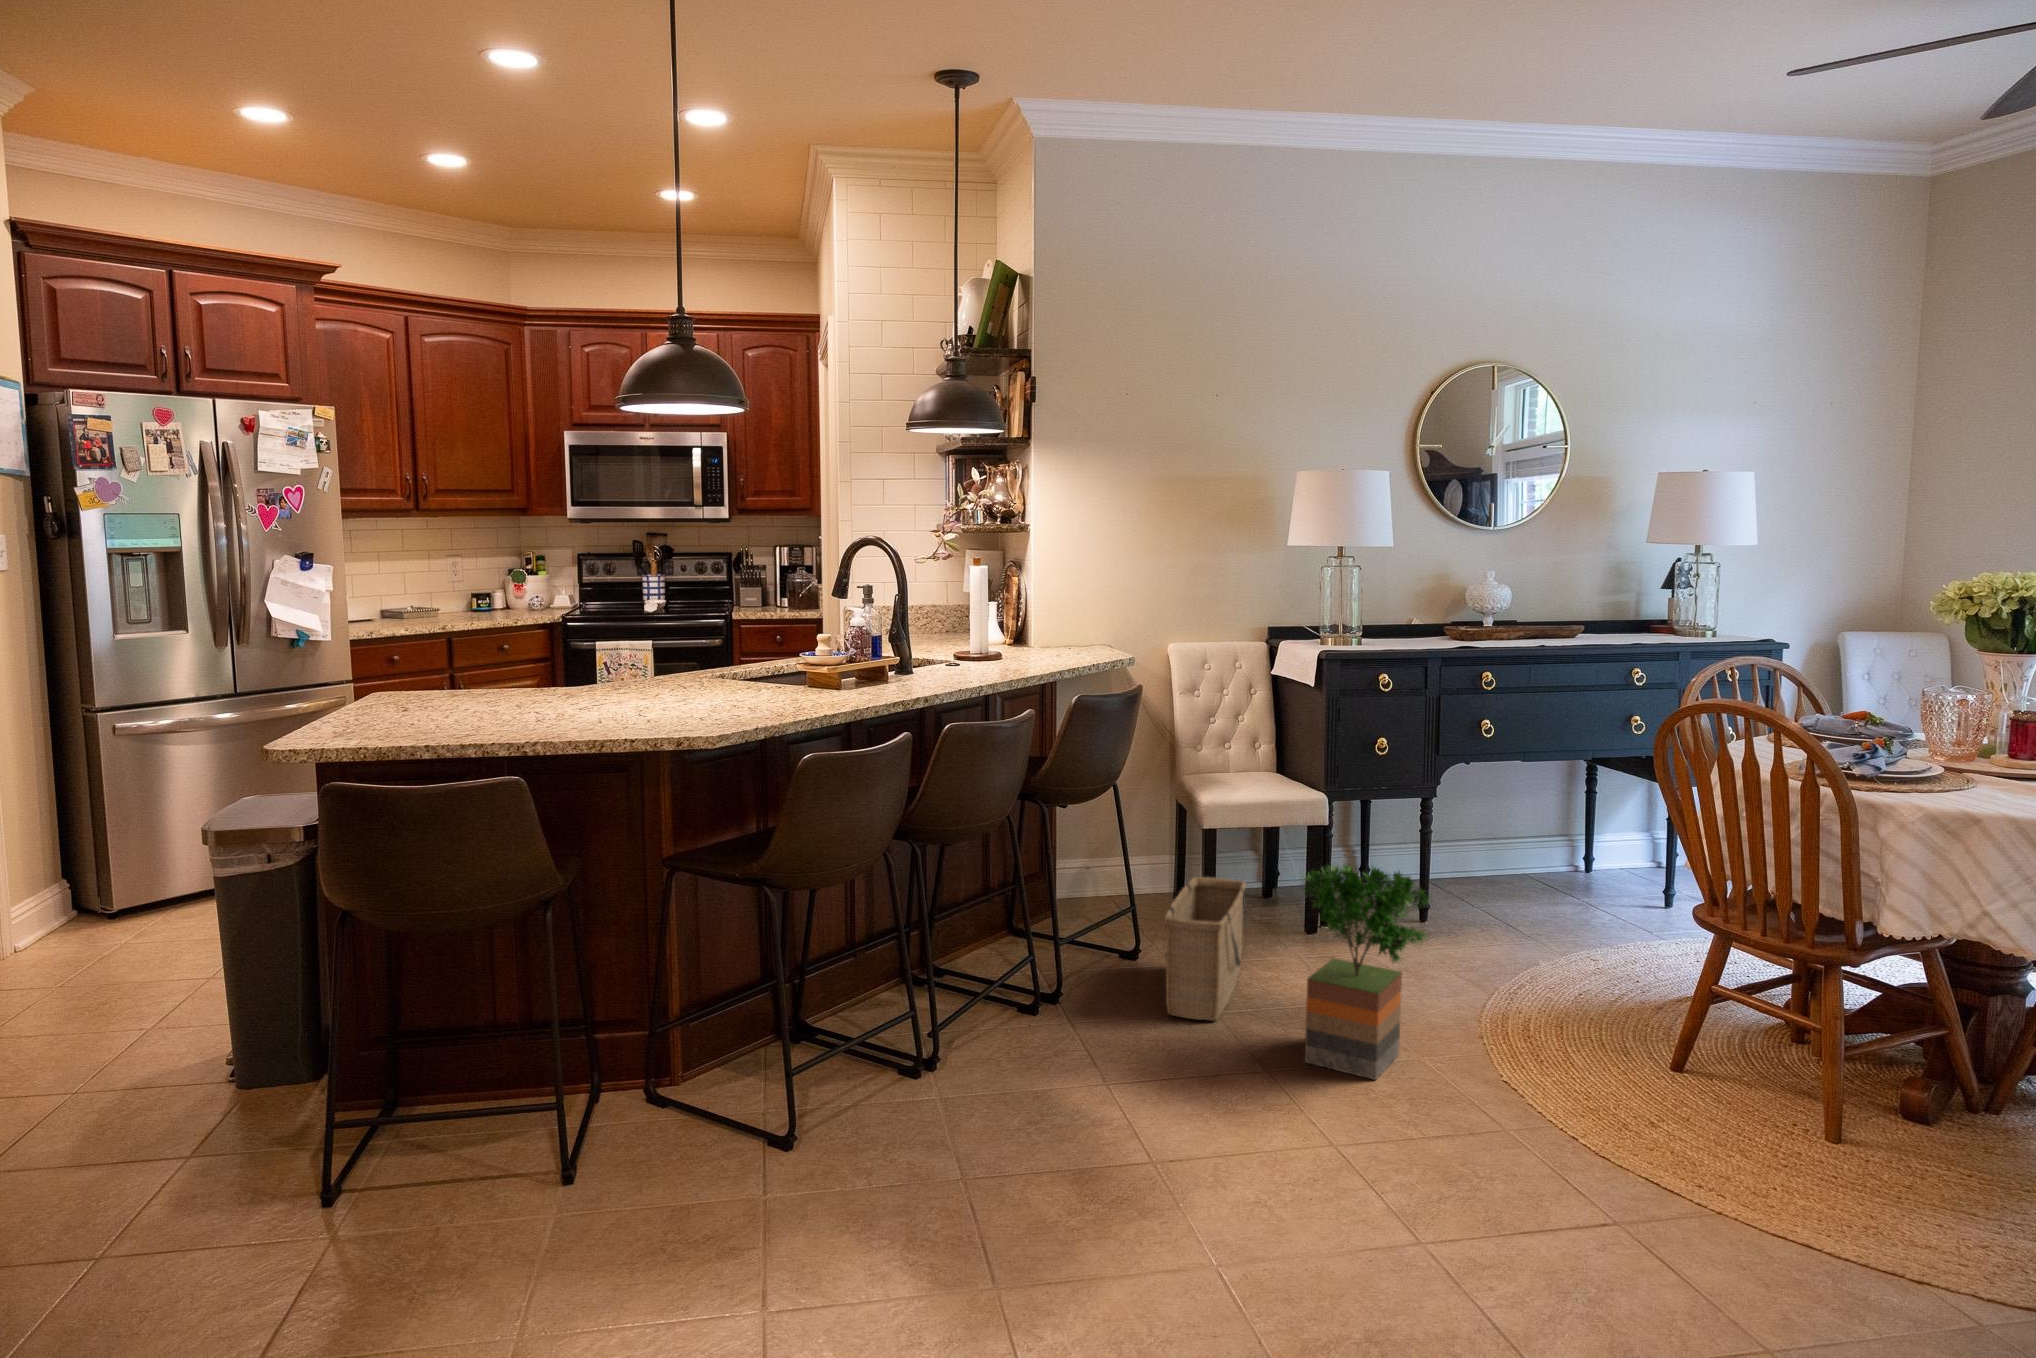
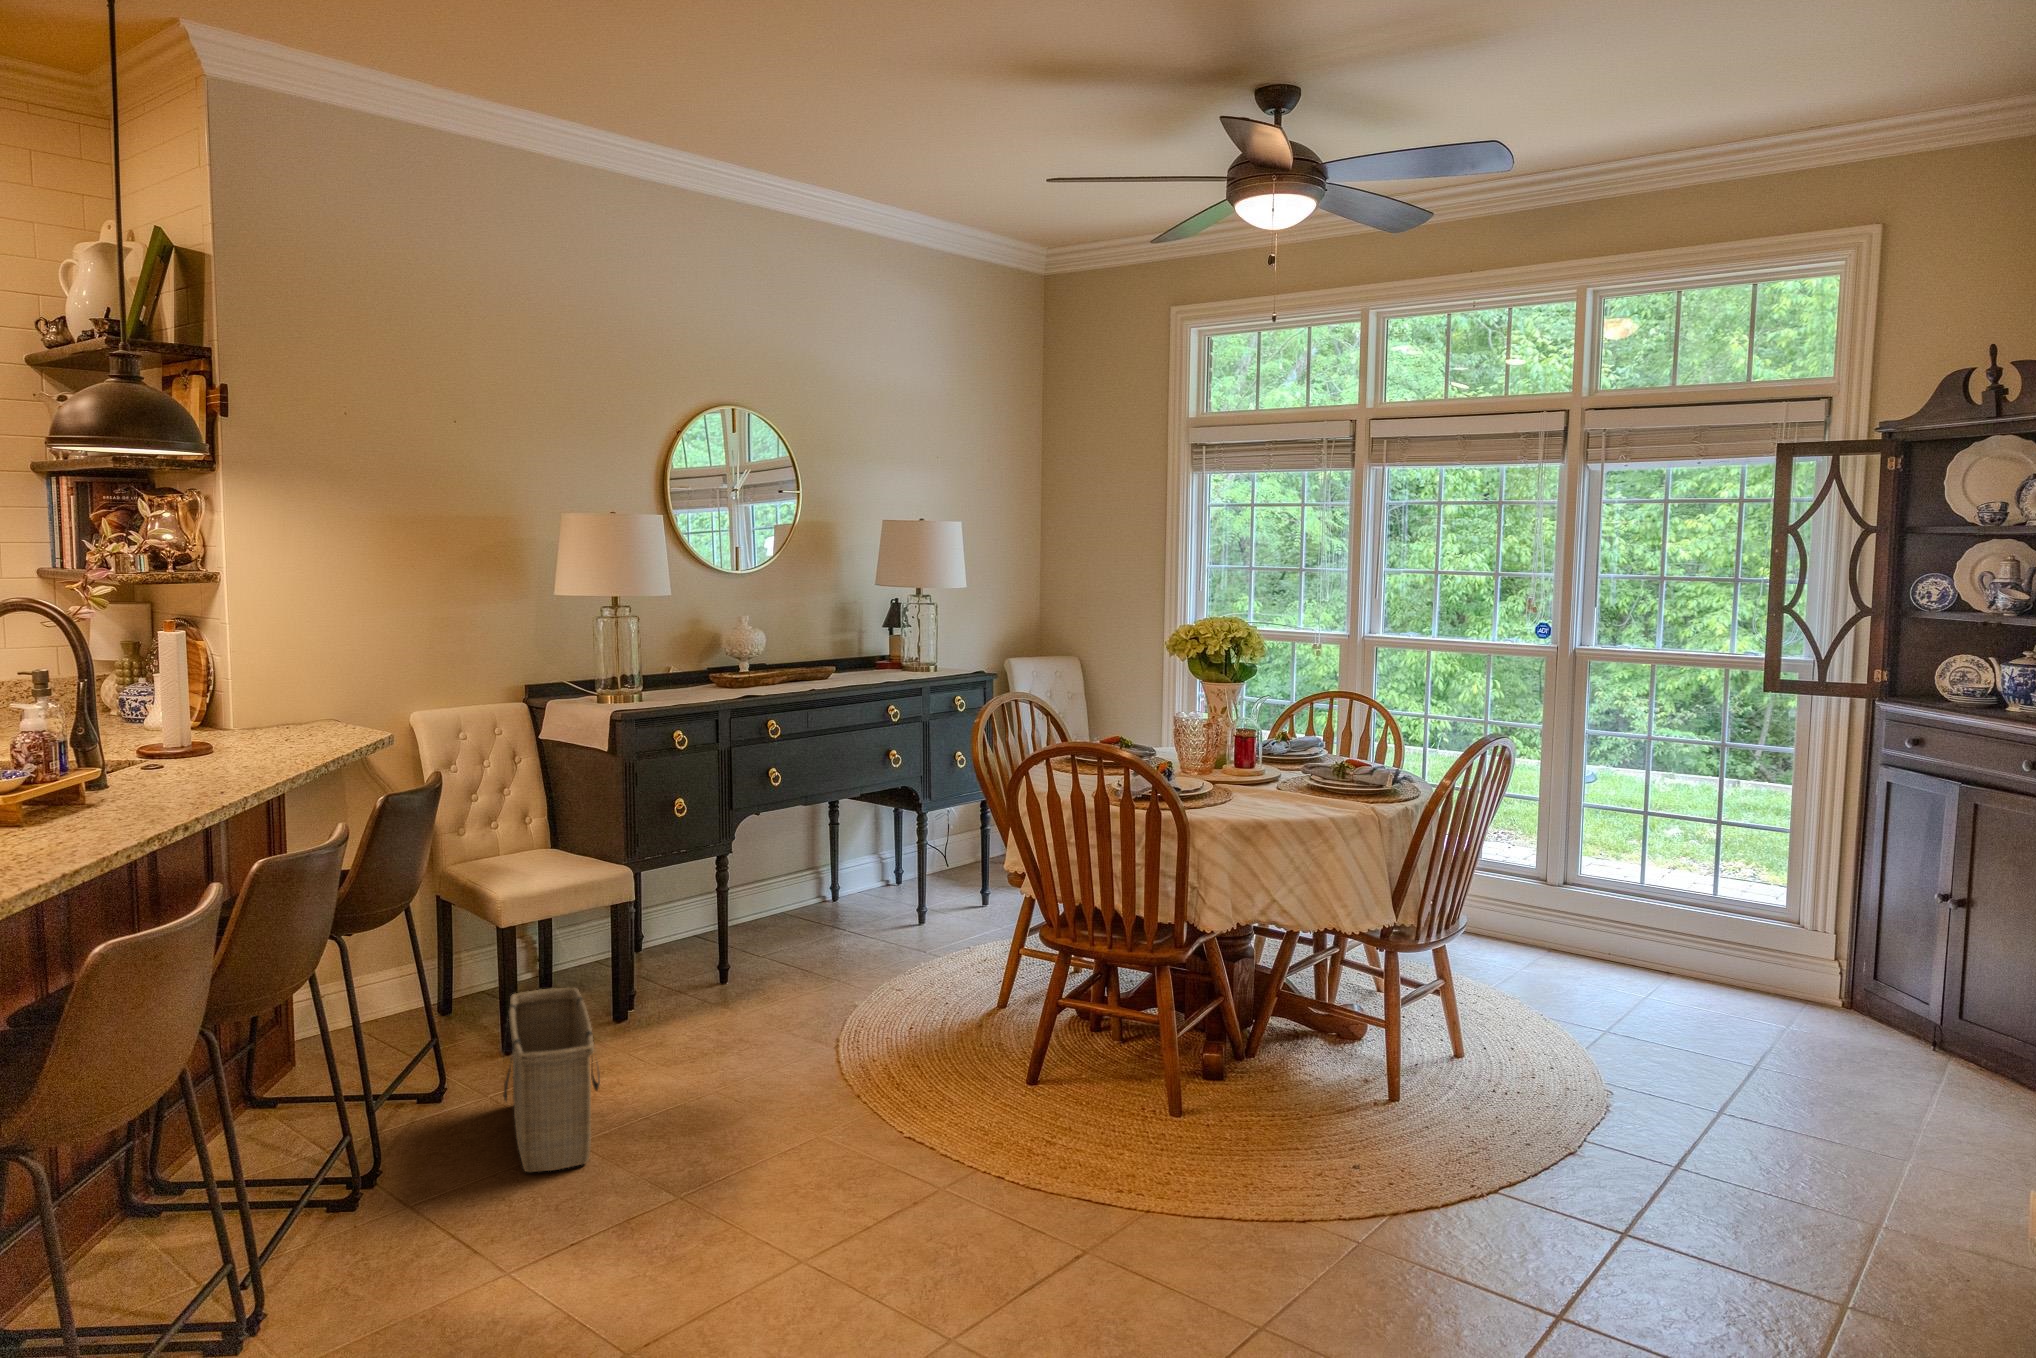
potted tree: present [1302,864,1430,1080] -> none [690,946,843,1184]

